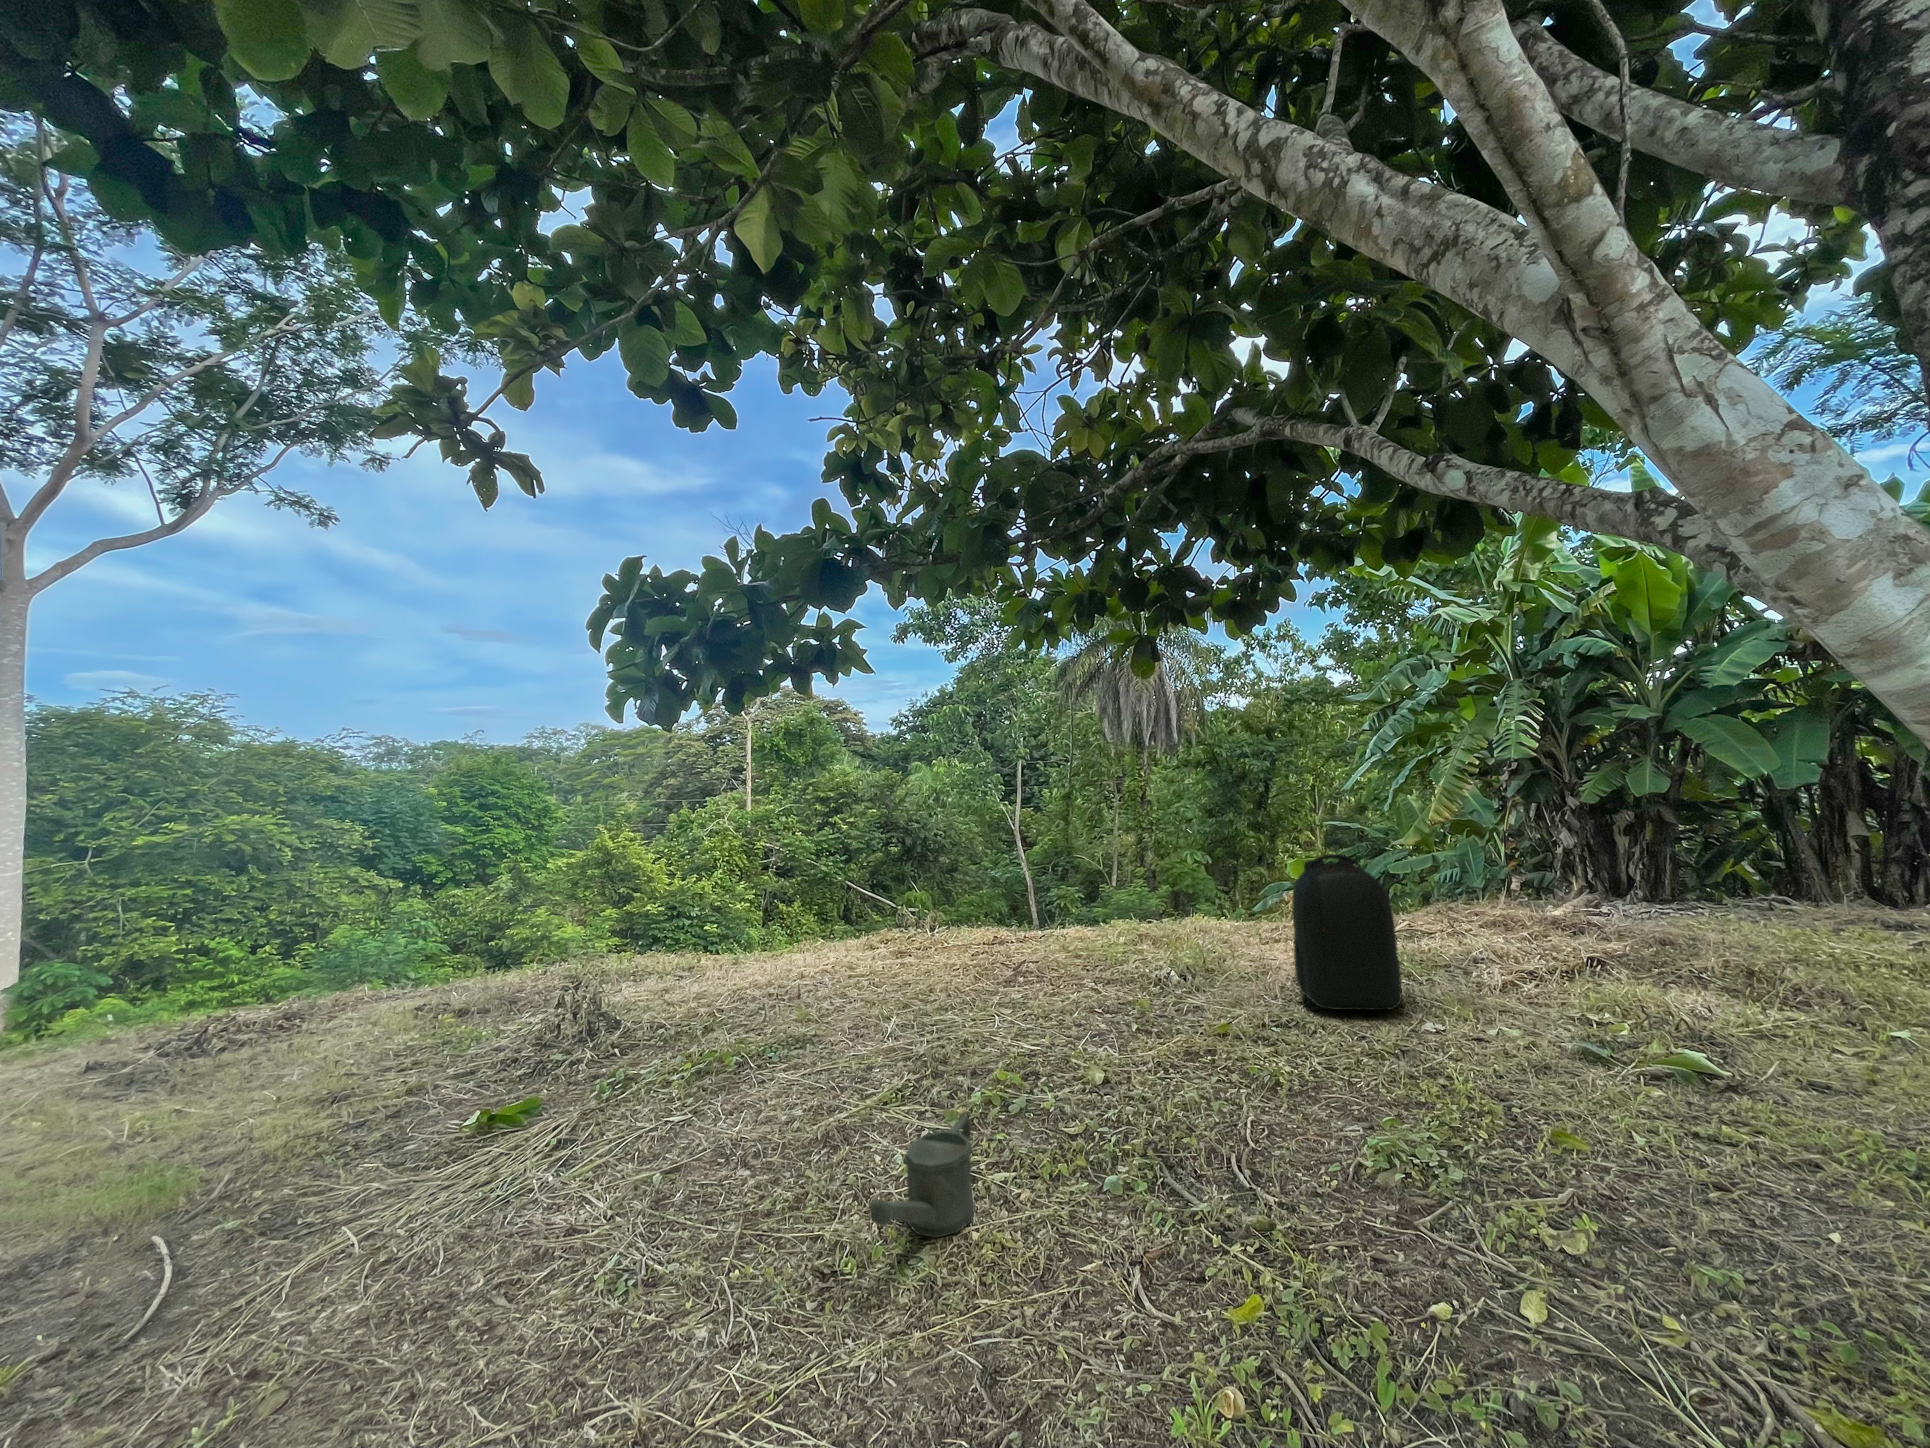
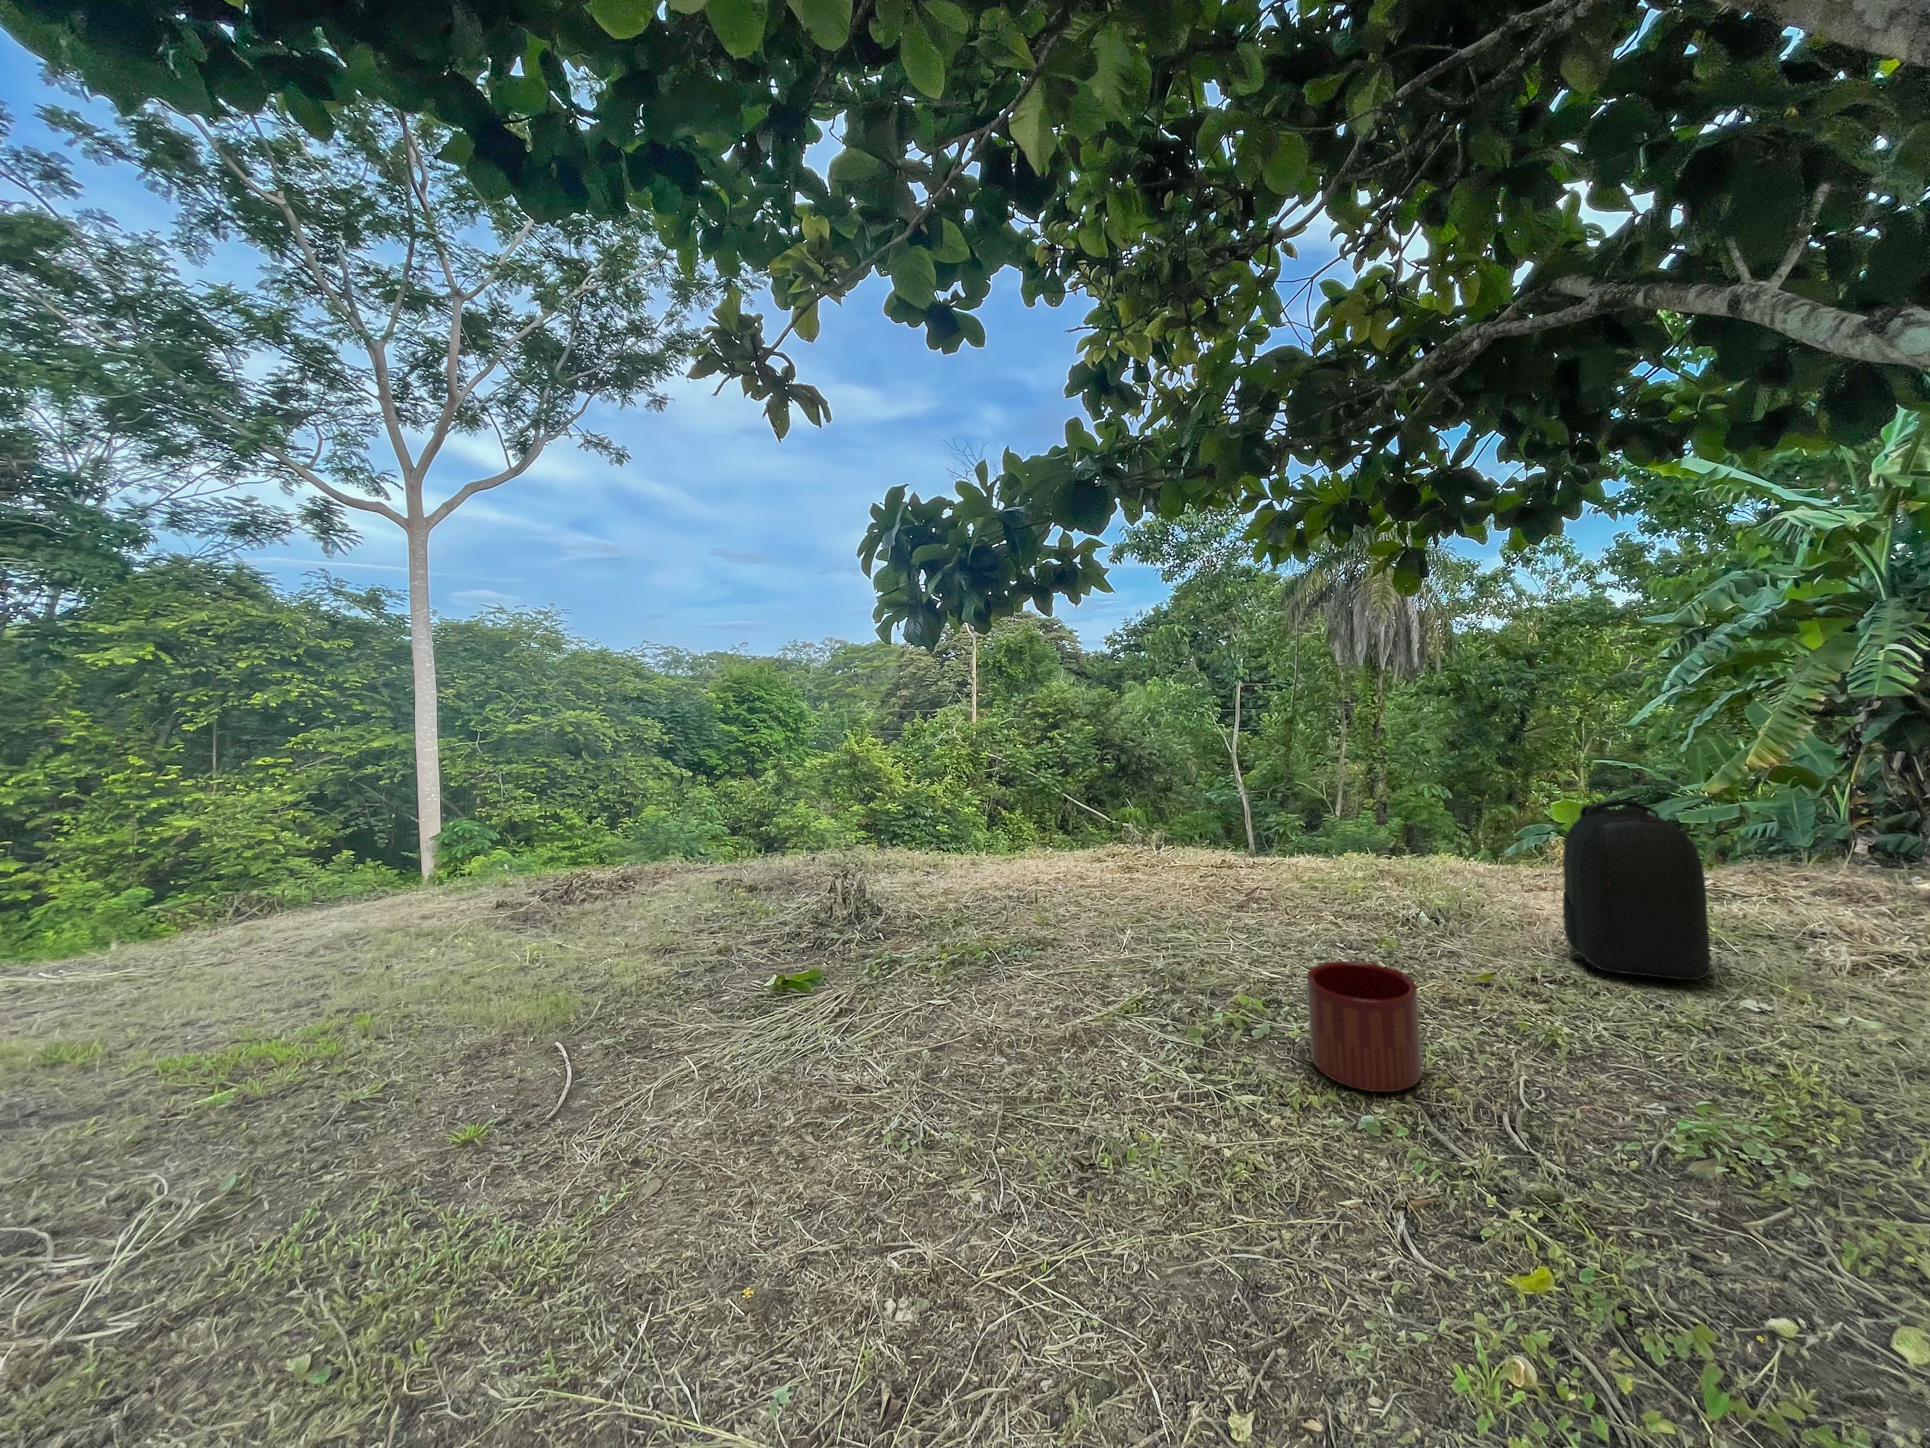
planter: none [1066,1021,1168,1149] -> present [1307,961,1422,1092]
watering can: present [869,1117,975,1238] -> none [1123,1037,1219,1148]

